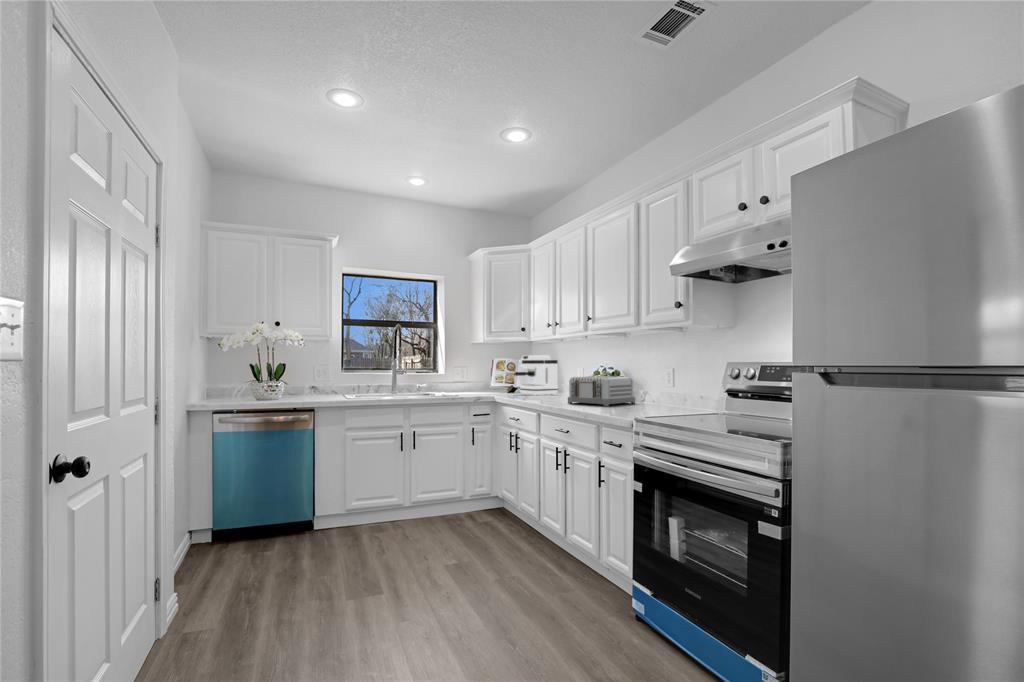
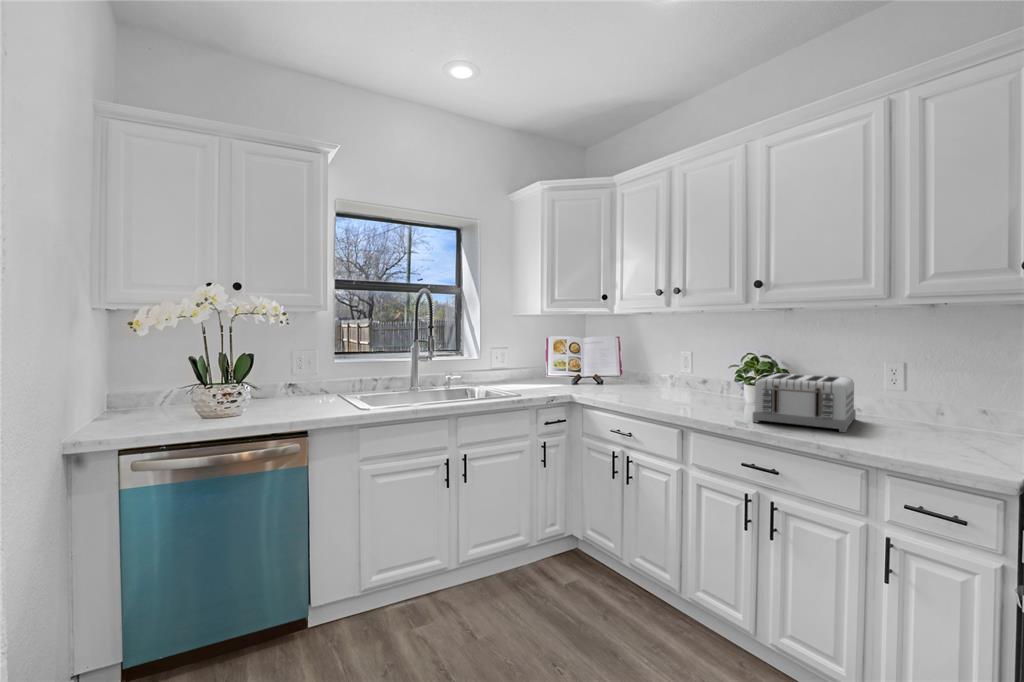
coffee maker: present [515,355,558,395] -> none [600,334,659,393]

